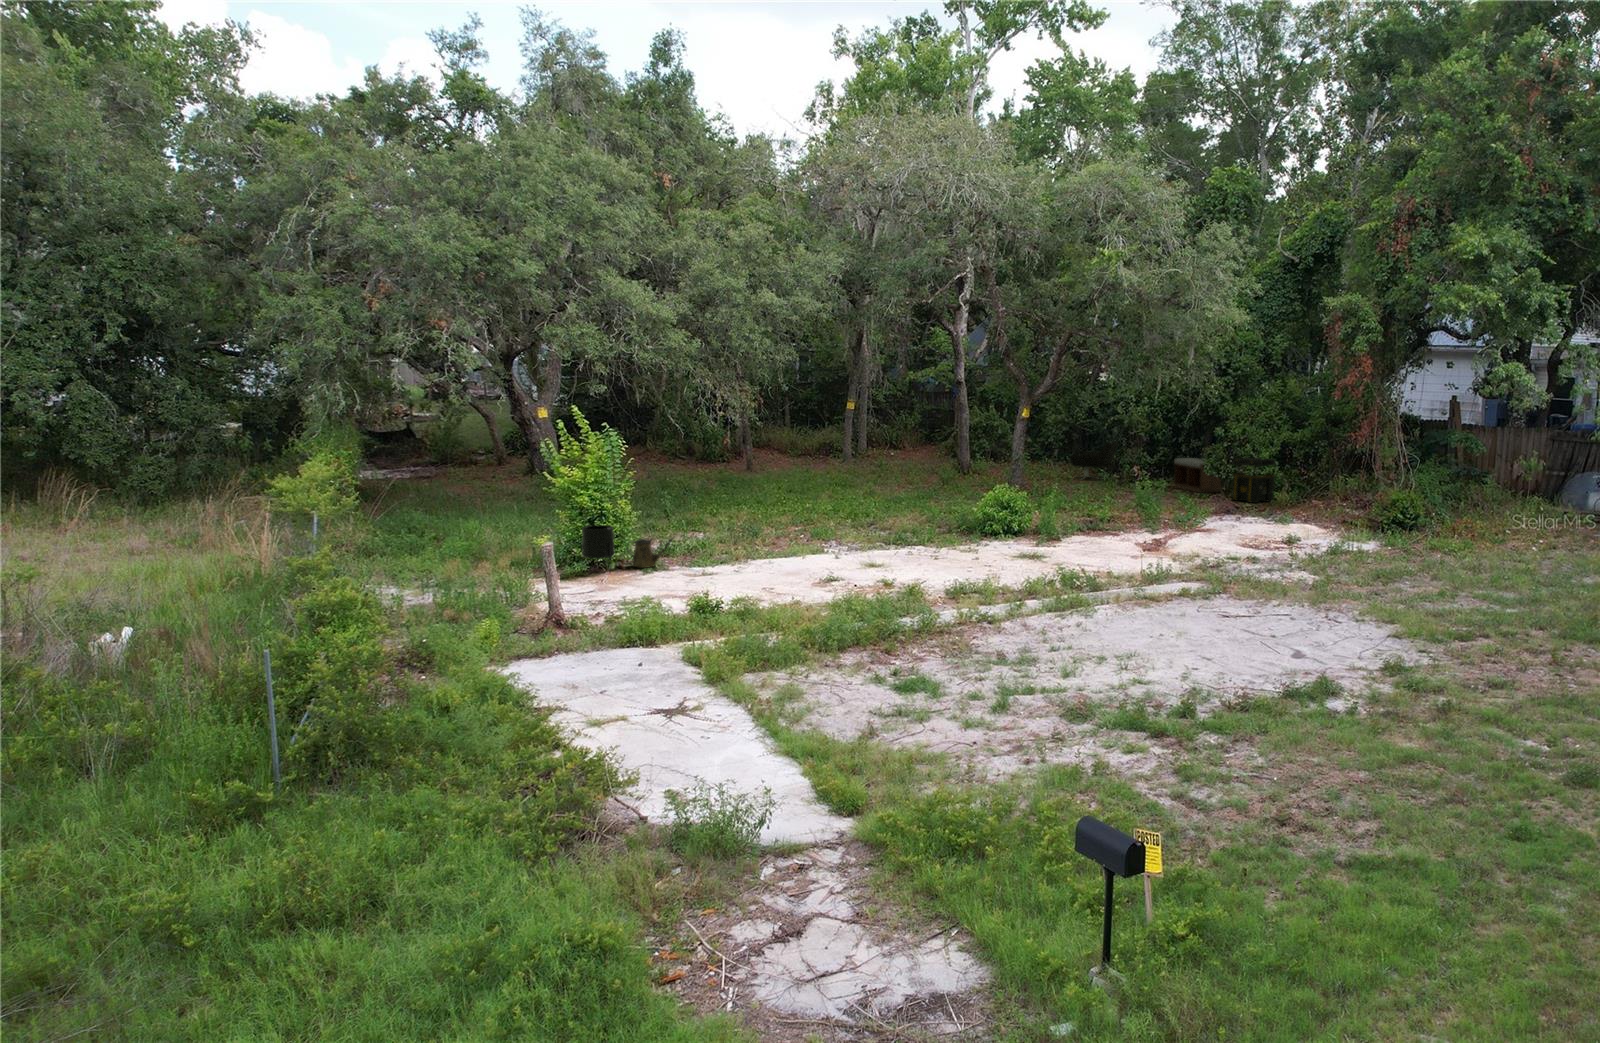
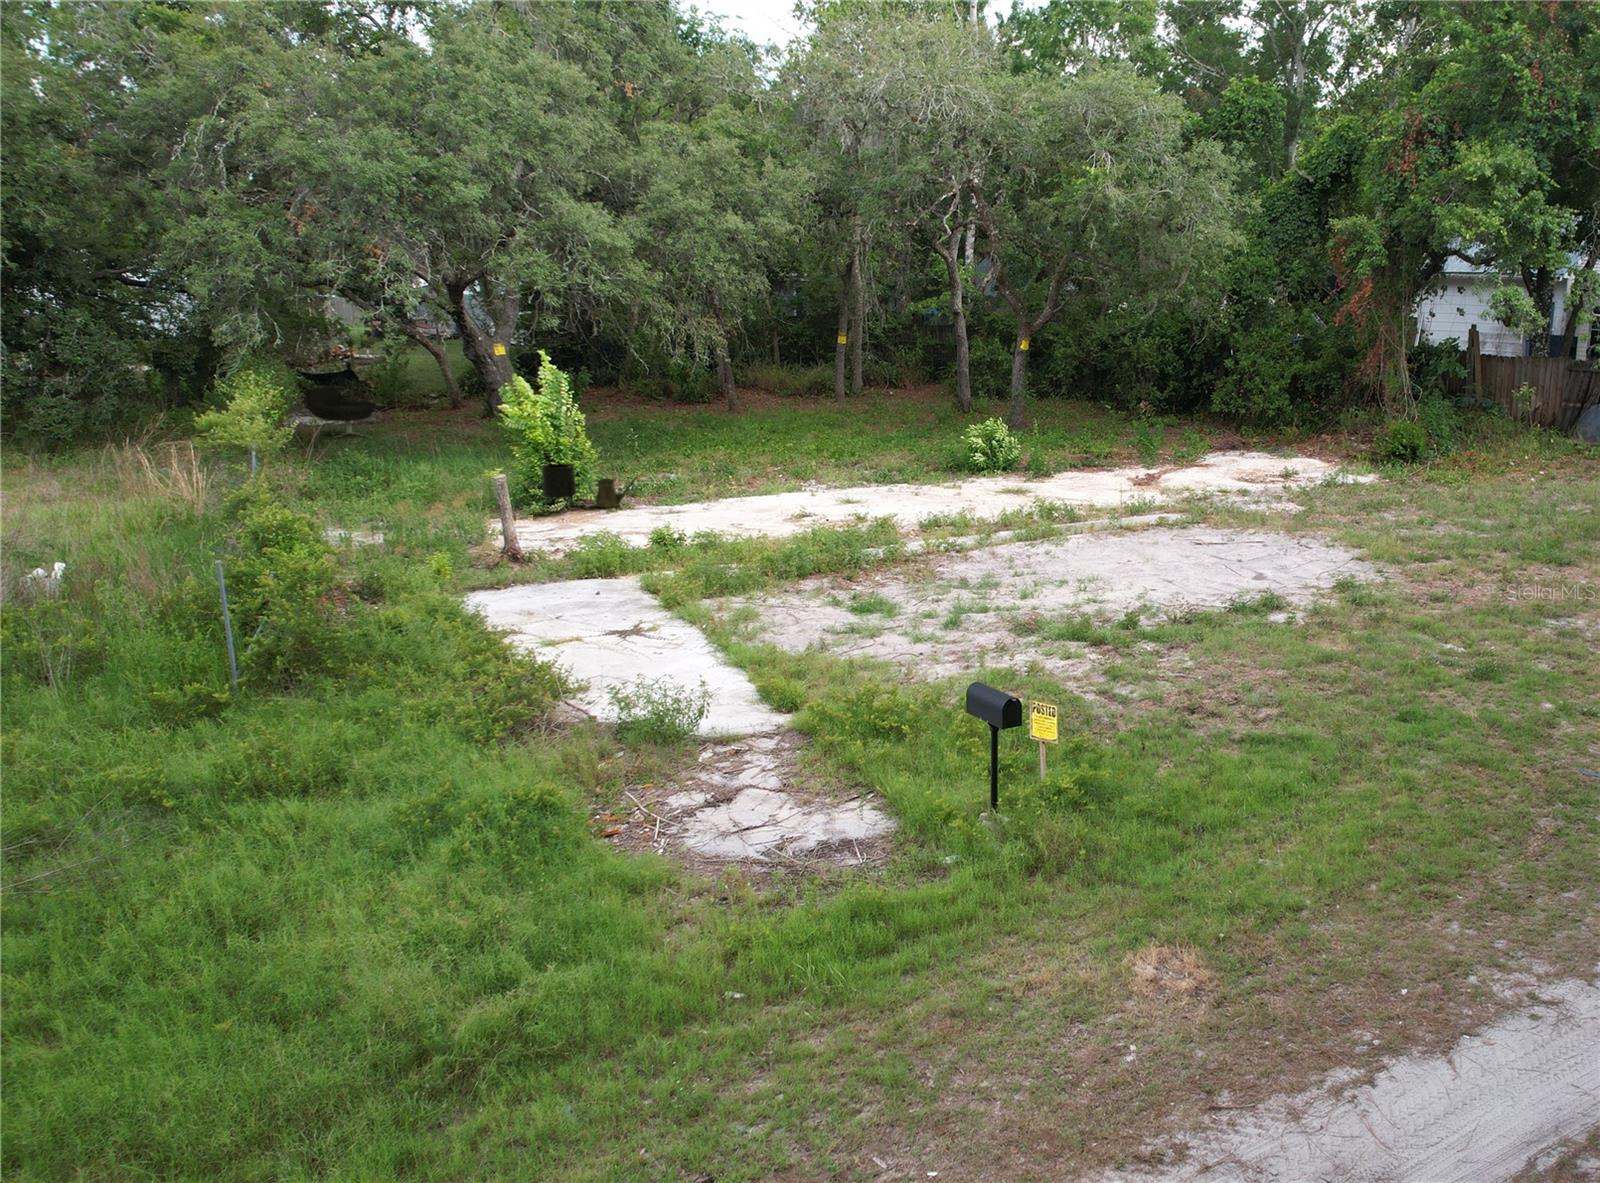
lounge chair: present [1070,441,1119,479] -> present [306,386,376,436]
toolbox: present [1232,457,1275,503] -> none [1239,388,1286,437]
bench: present [1174,458,1221,493] -> none [1181,391,1232,428]

